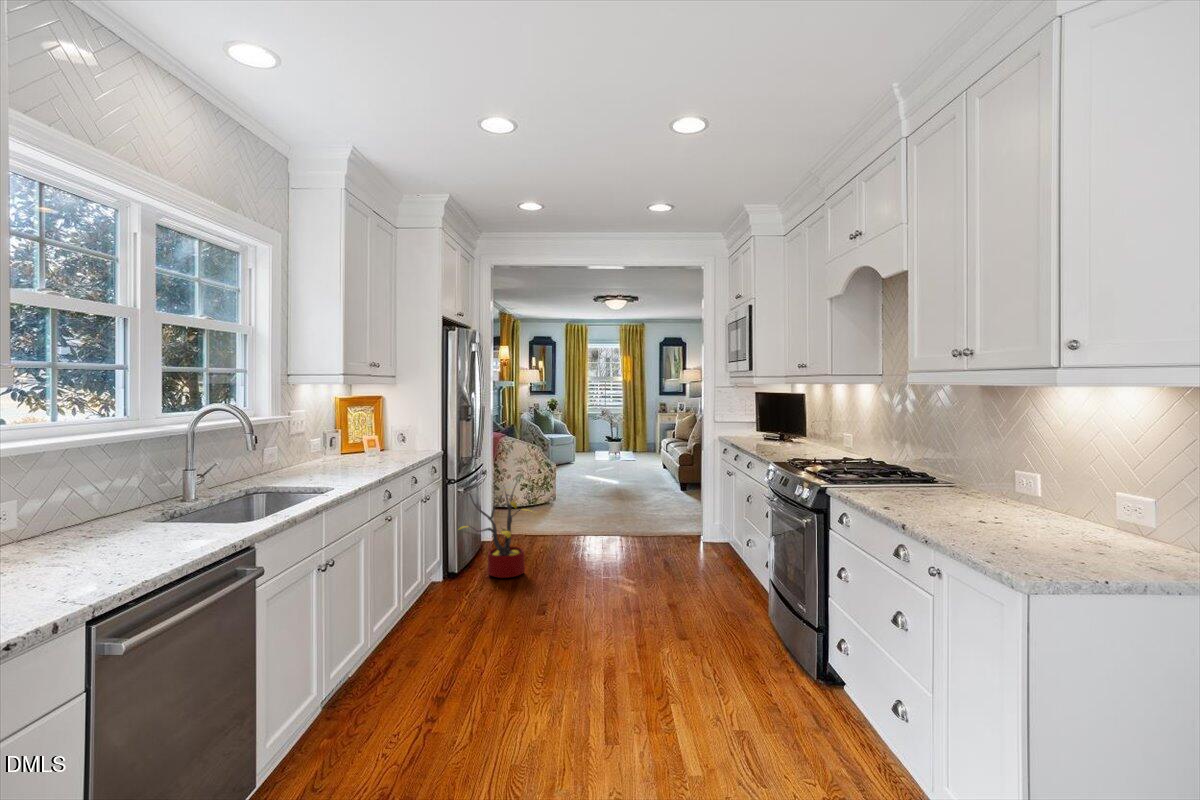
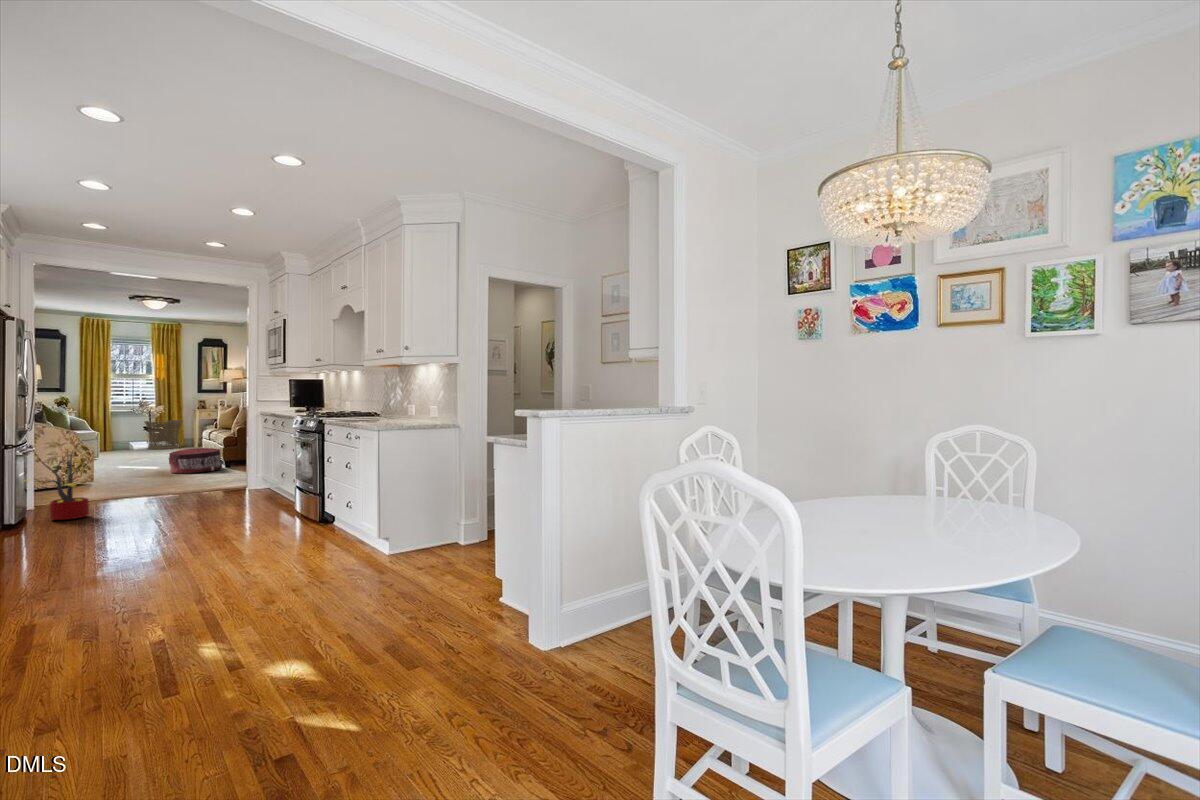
basket: none [614,423,646,453] -> present [144,420,182,449]
pouf: none [624,466,677,498] -> present [168,448,222,474]

